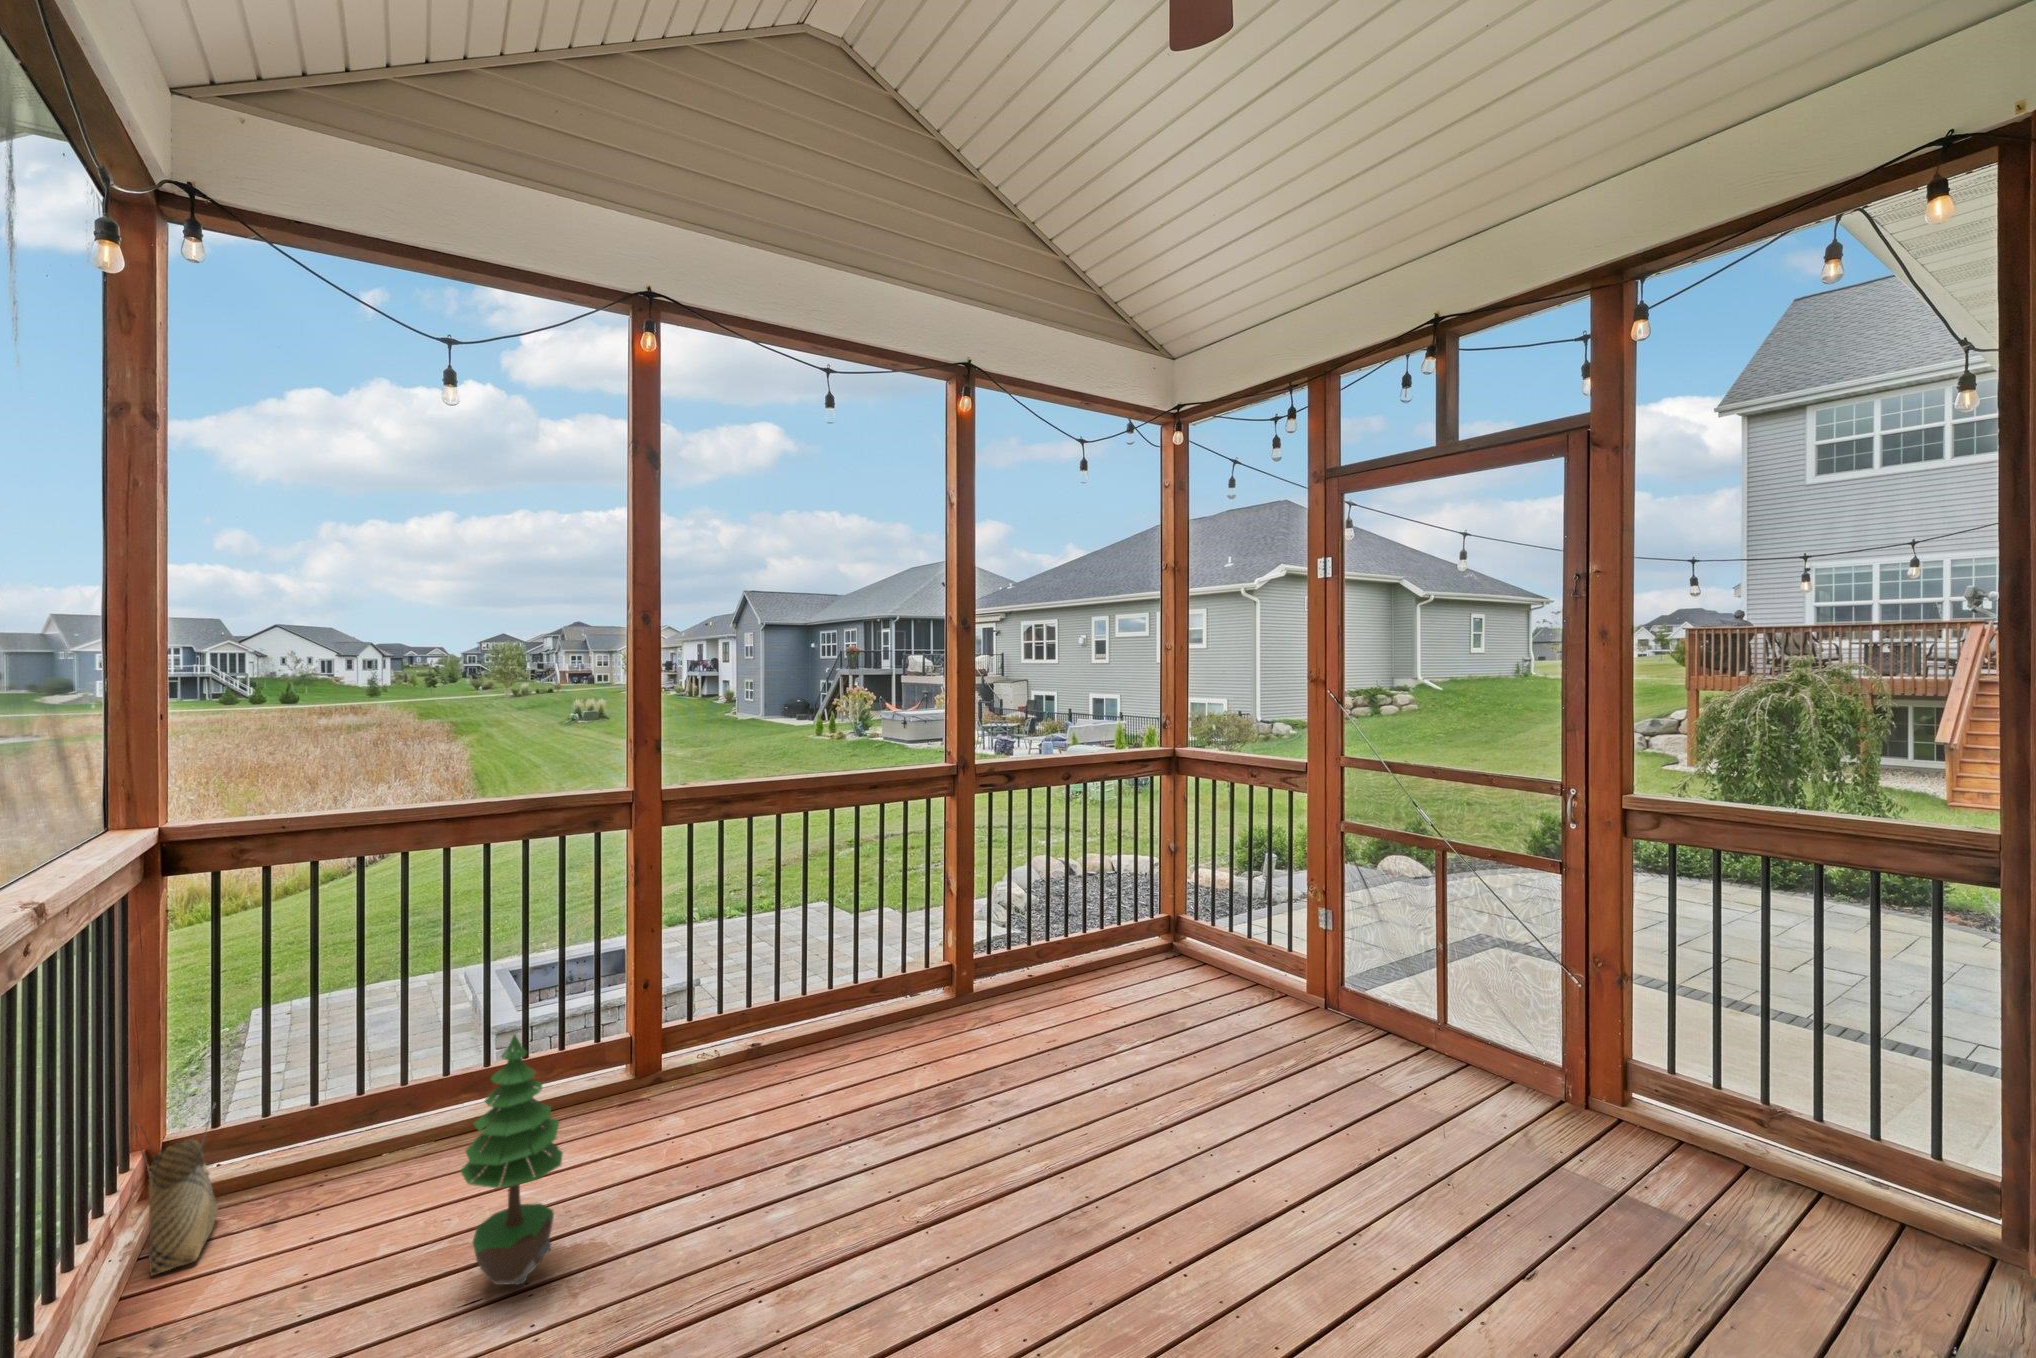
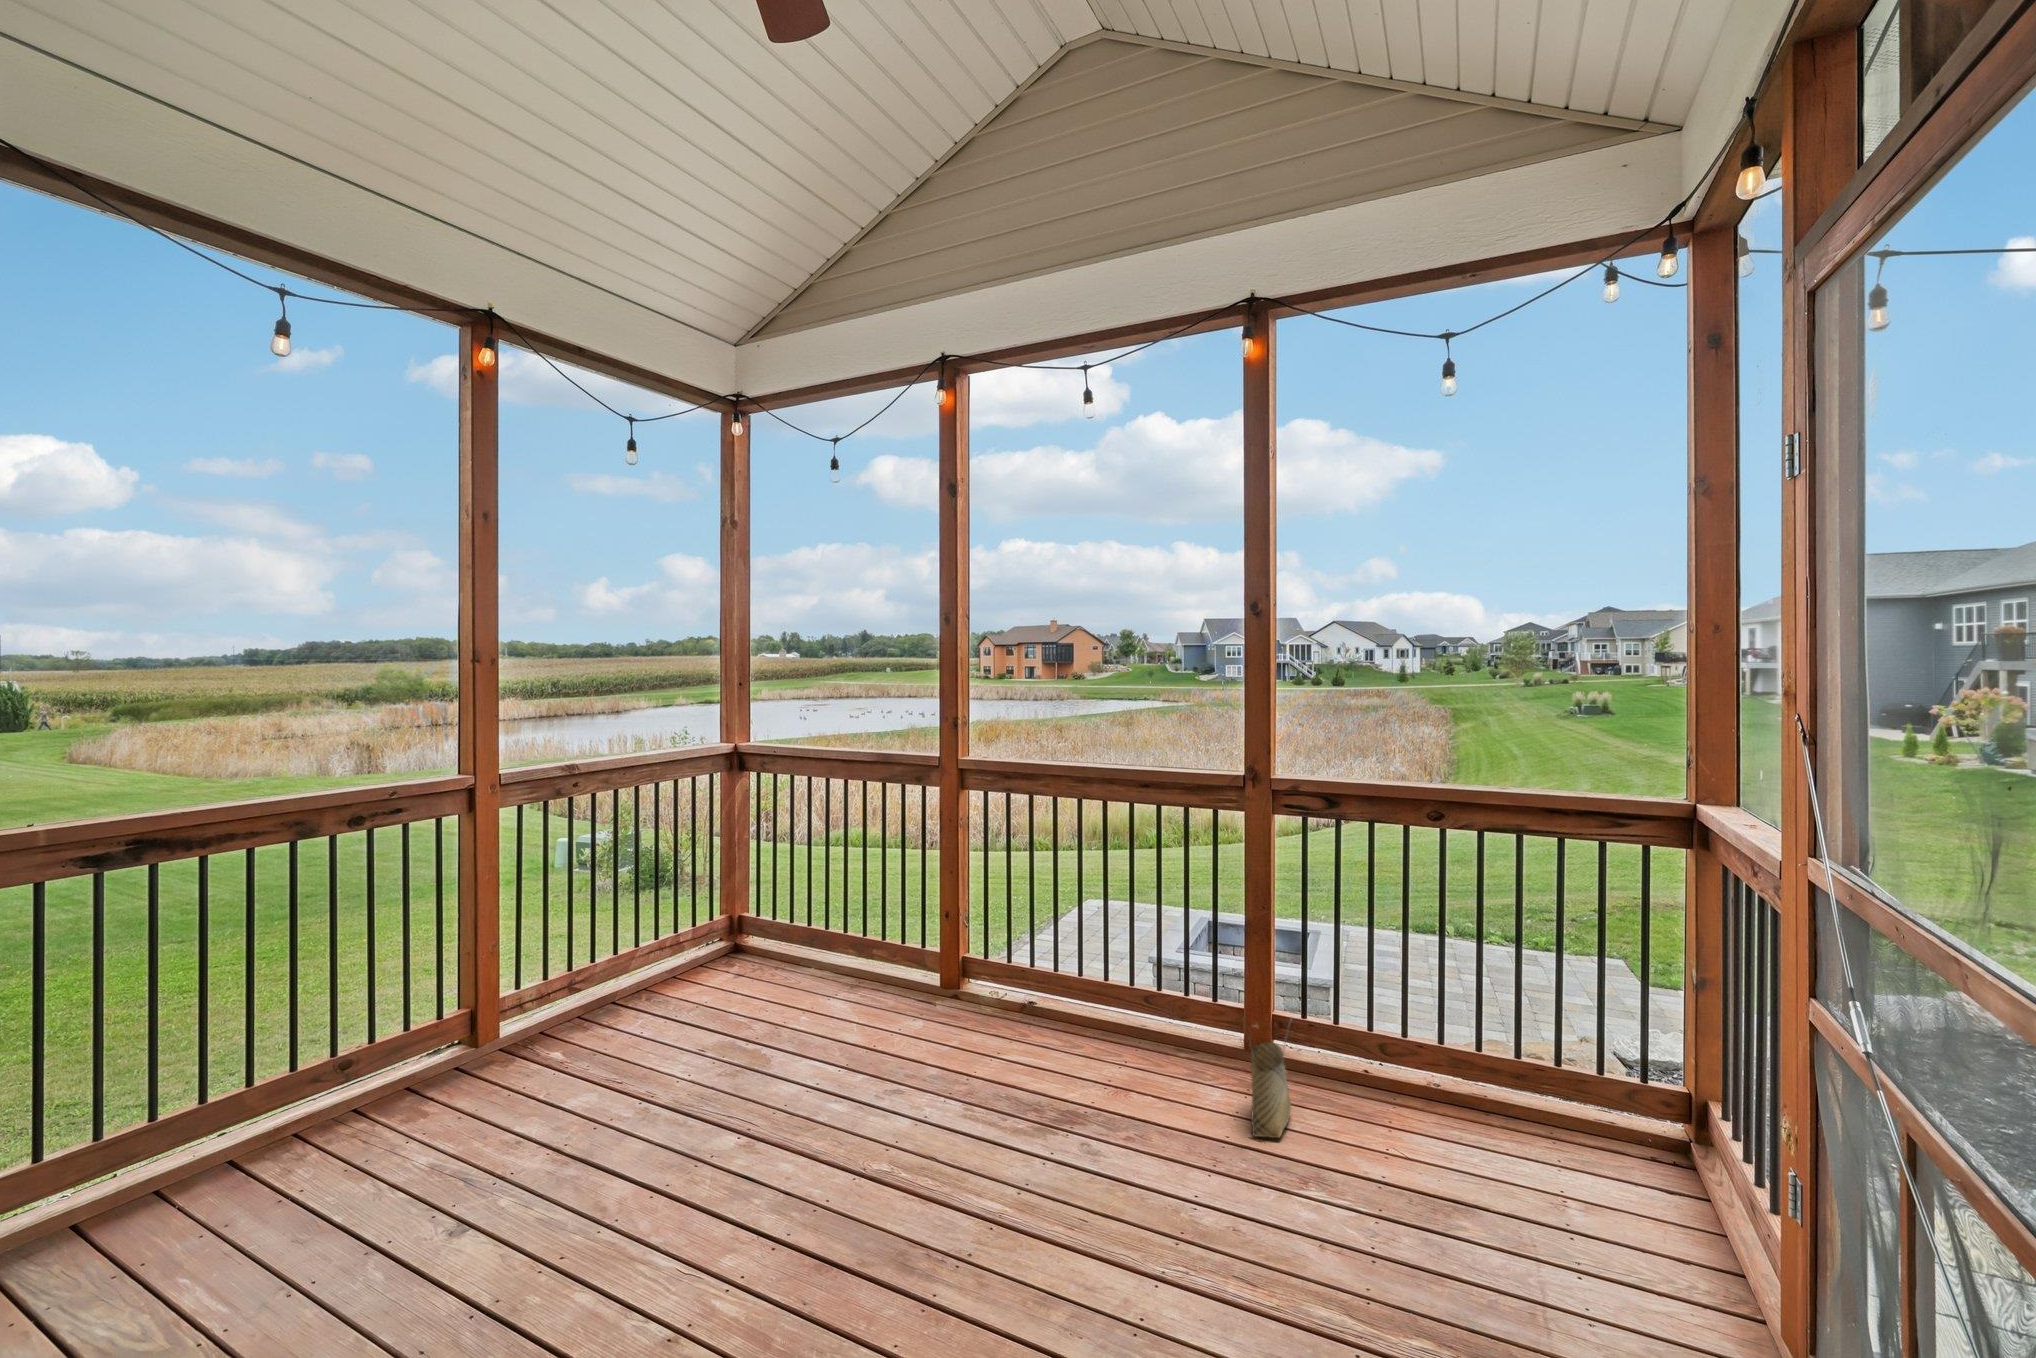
potted tree: present [460,1035,563,1285] -> none [1474,1022,1572,1270]

